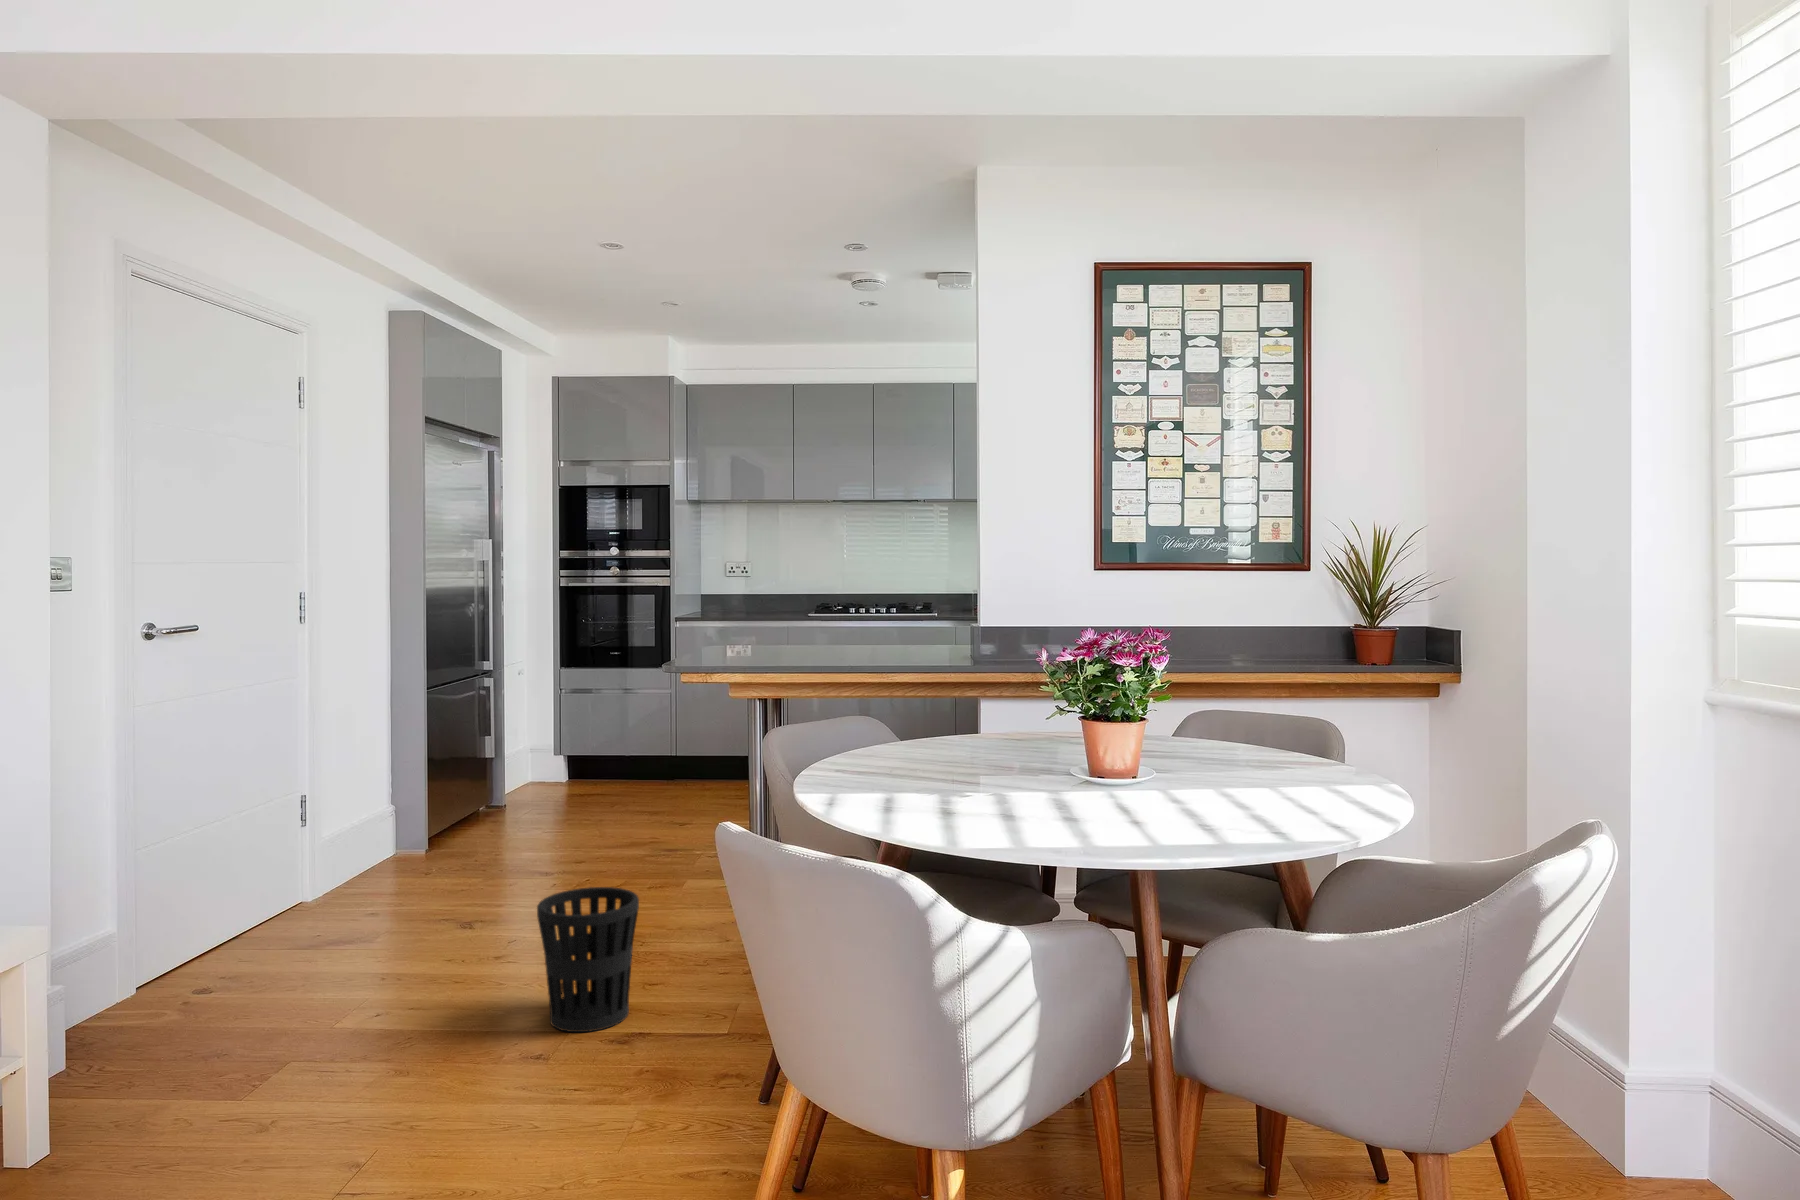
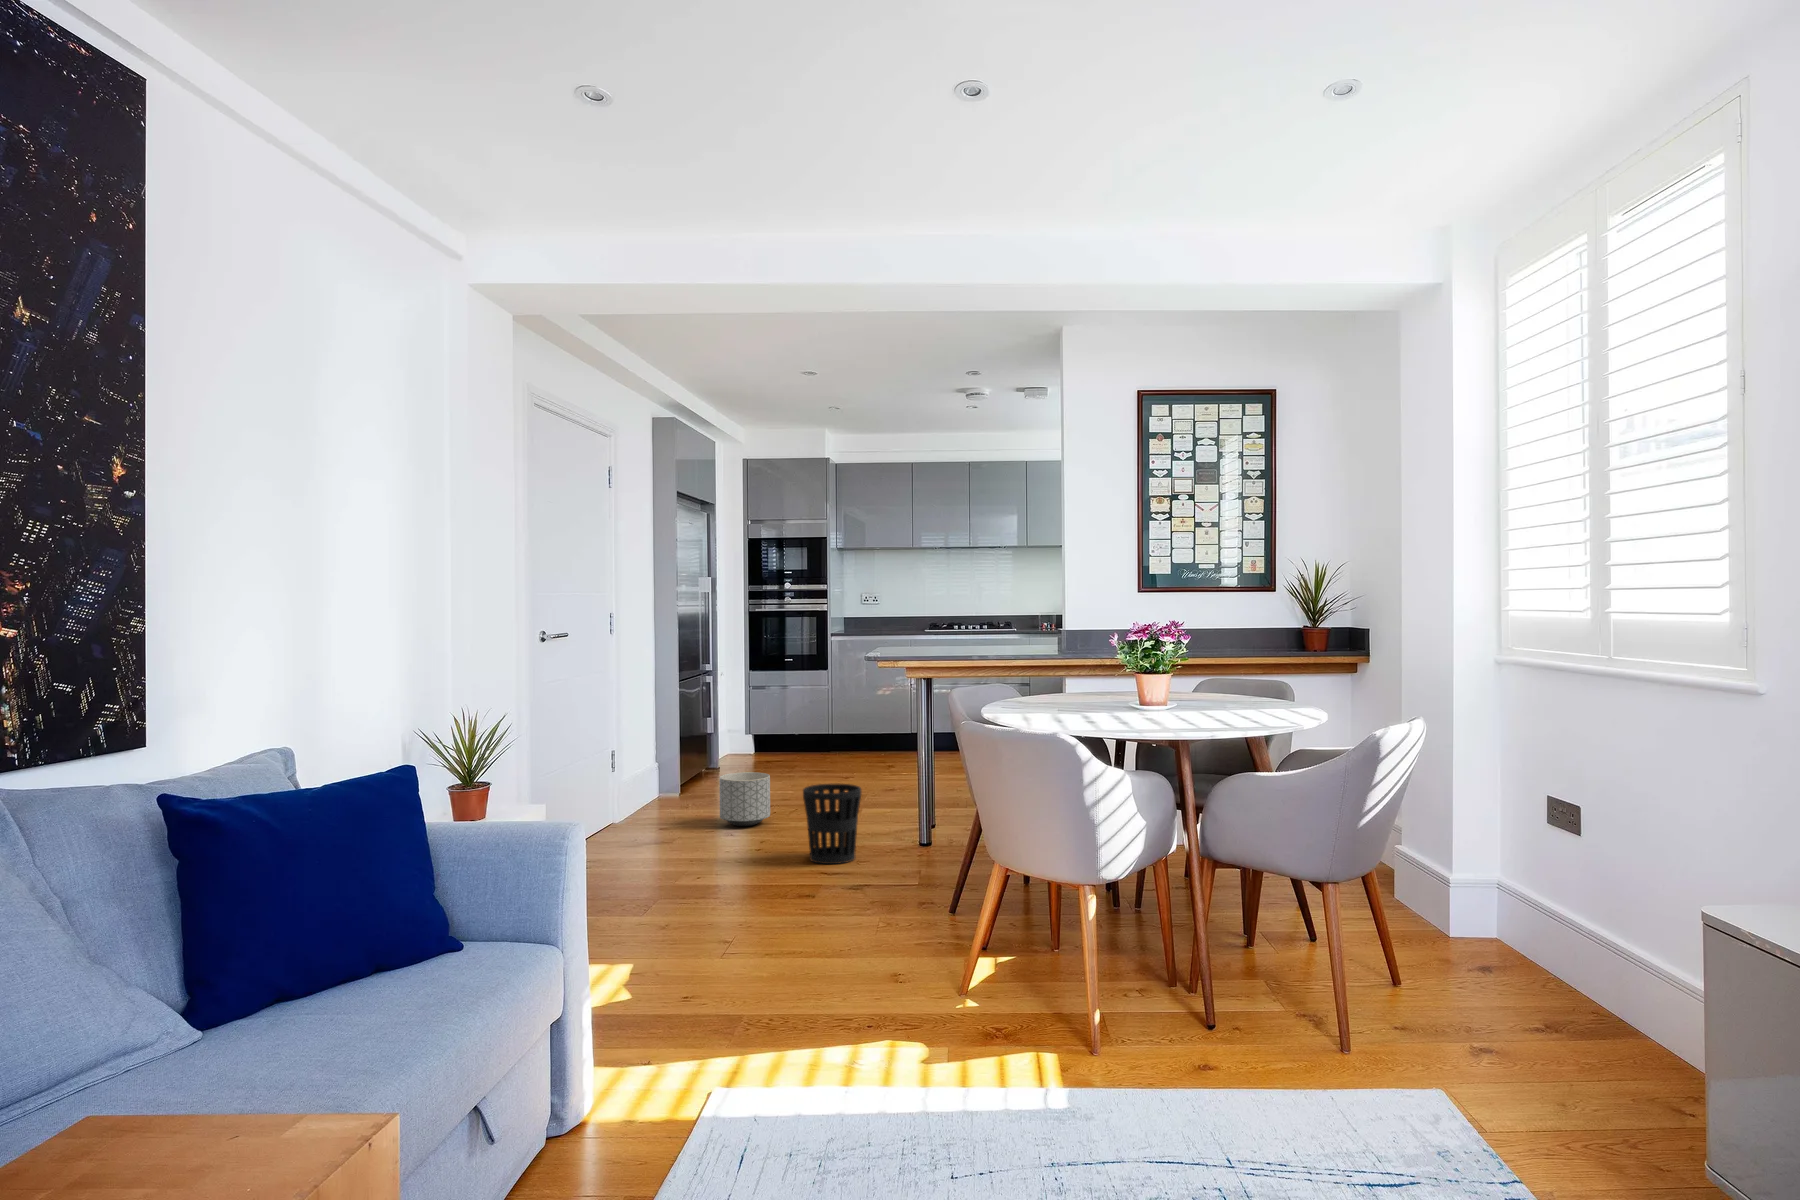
planter: none [445,845,528,933] -> present [719,772,770,826]

